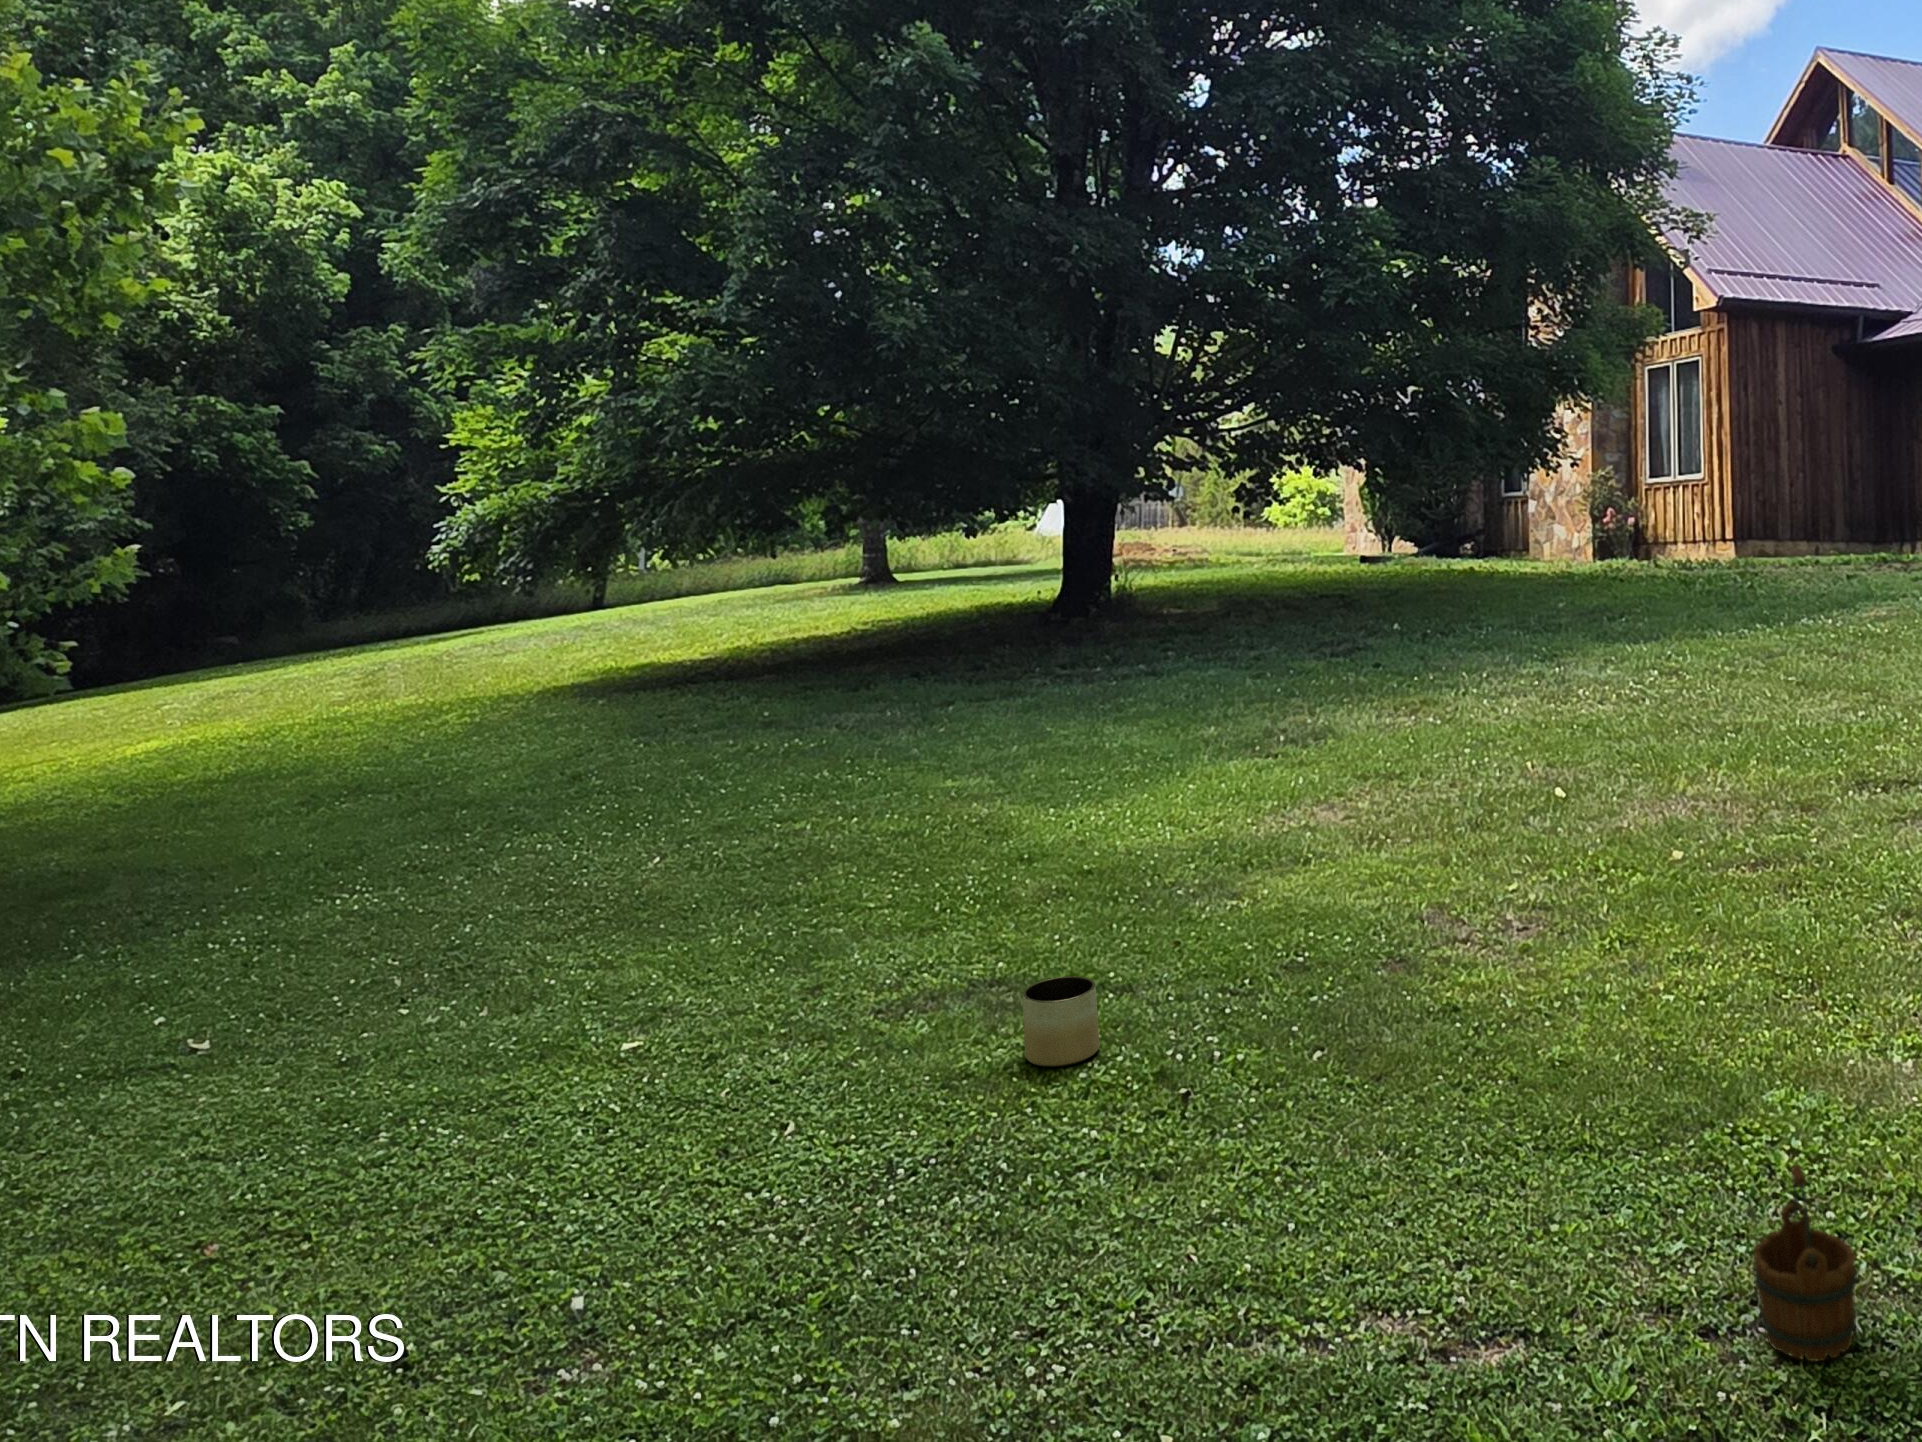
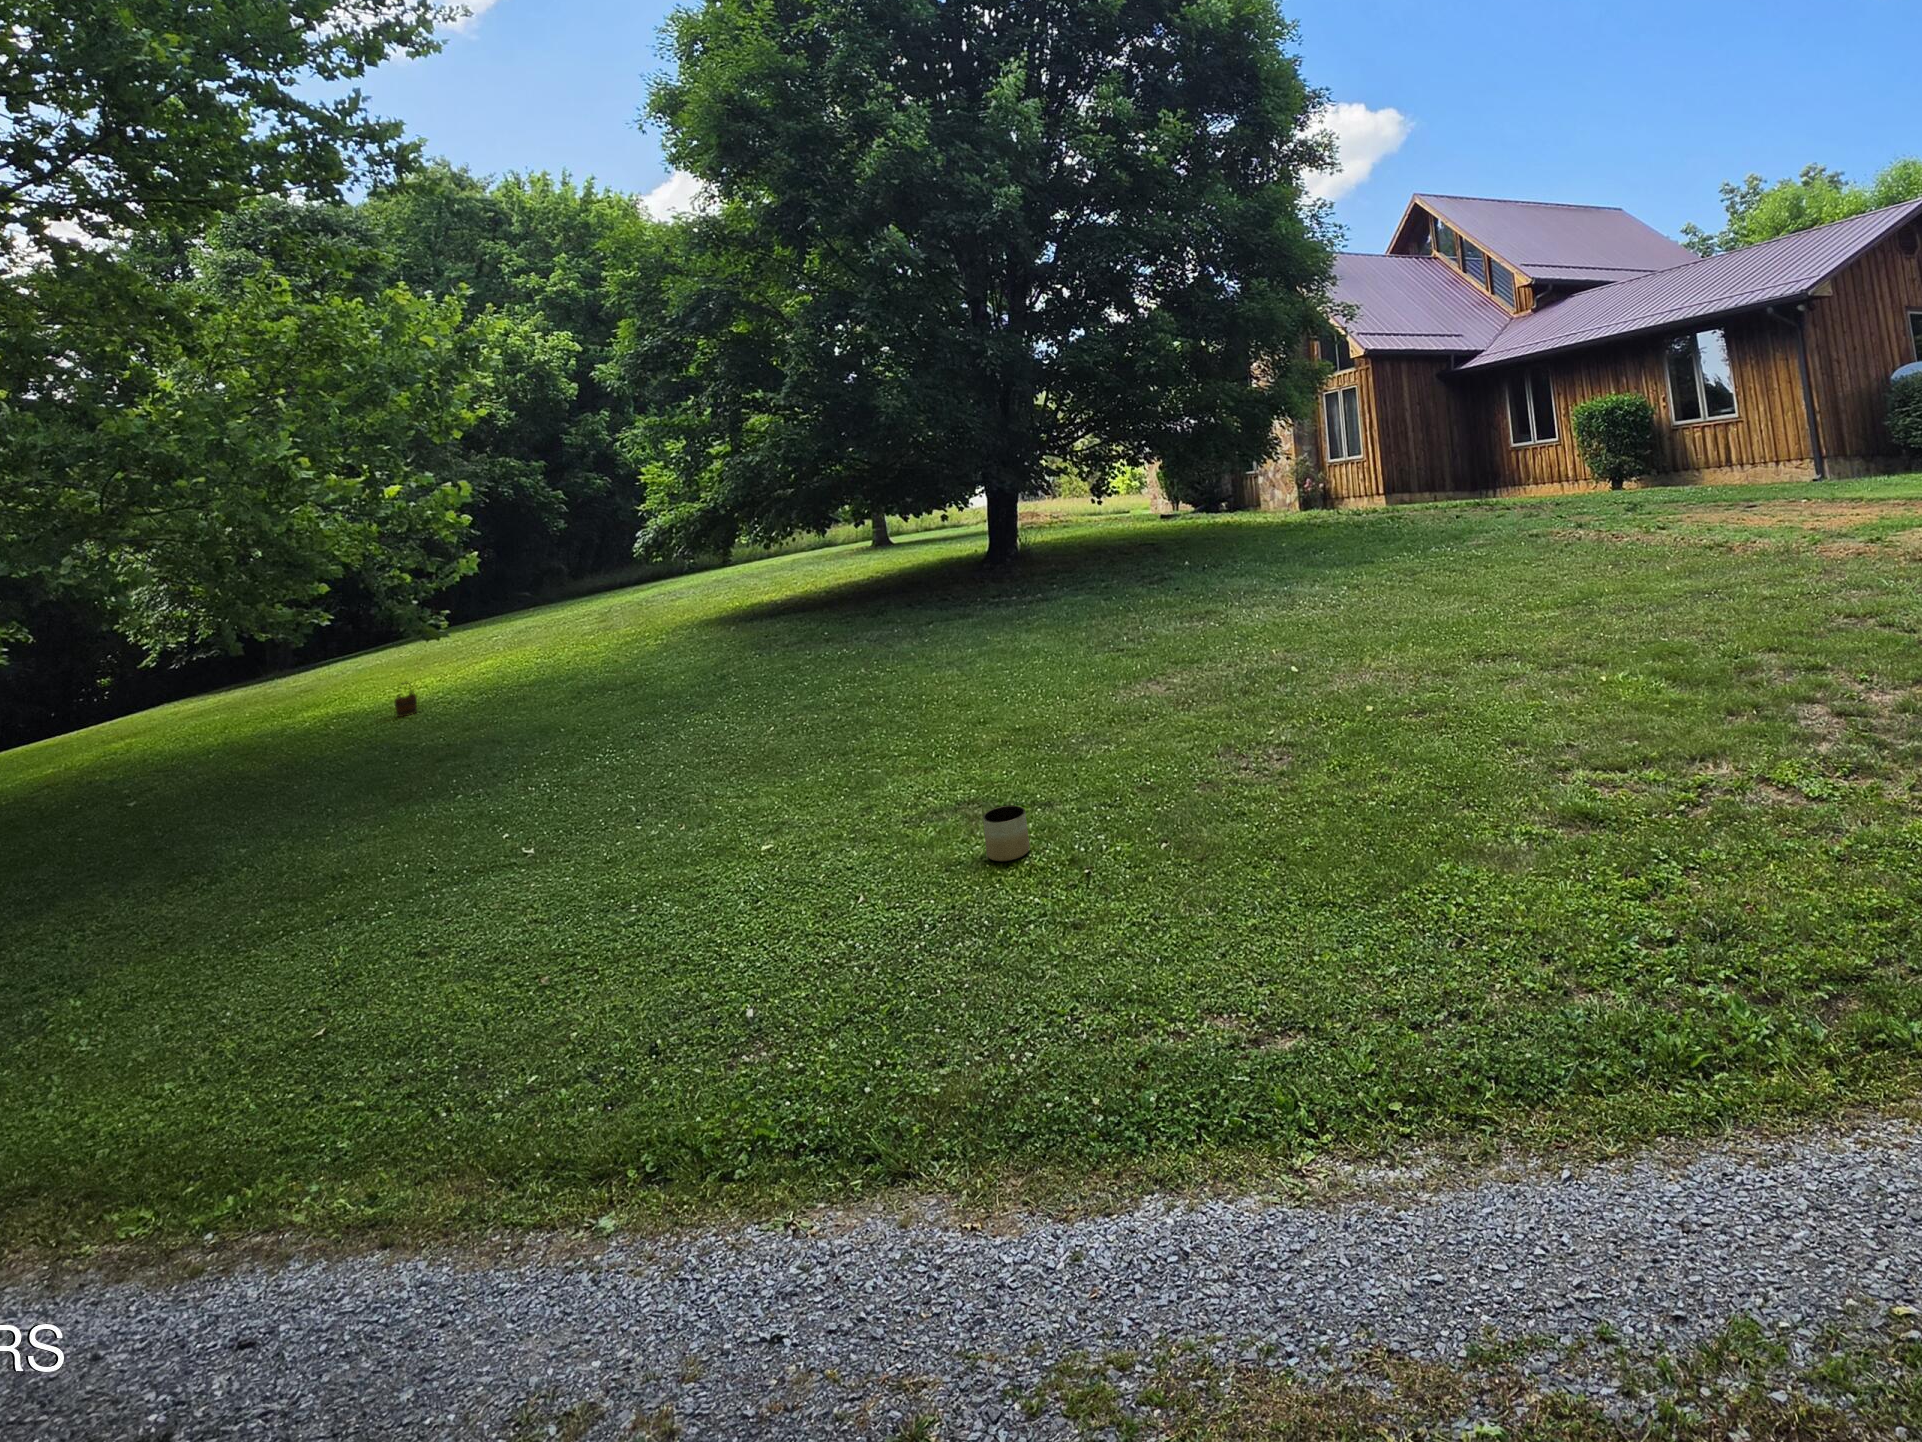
wooden bucket: present [1754,1165,1857,1361] -> present [394,682,418,717]

